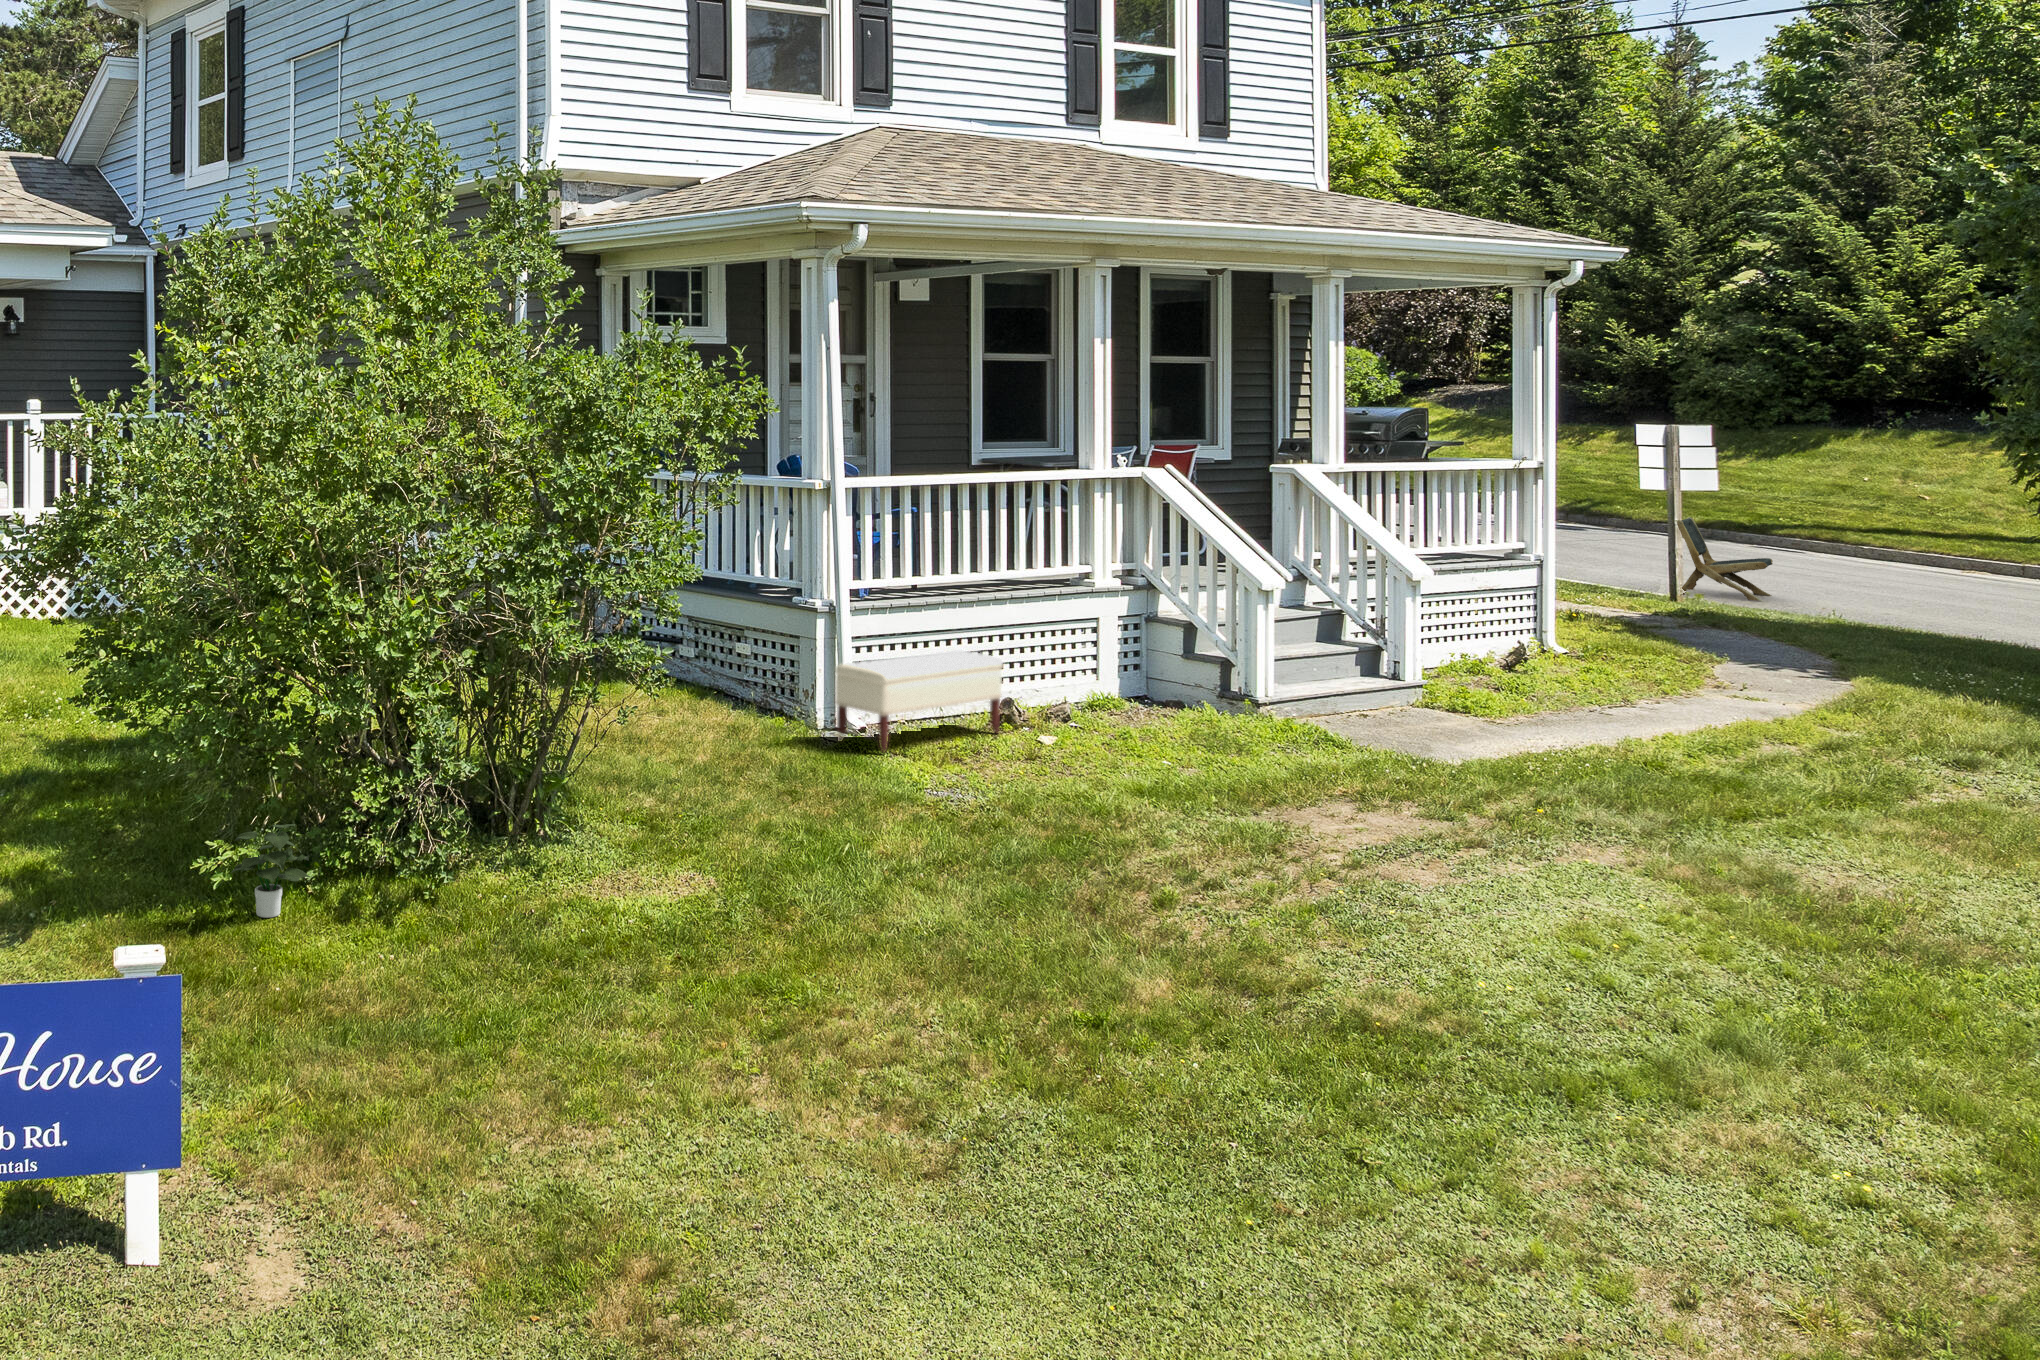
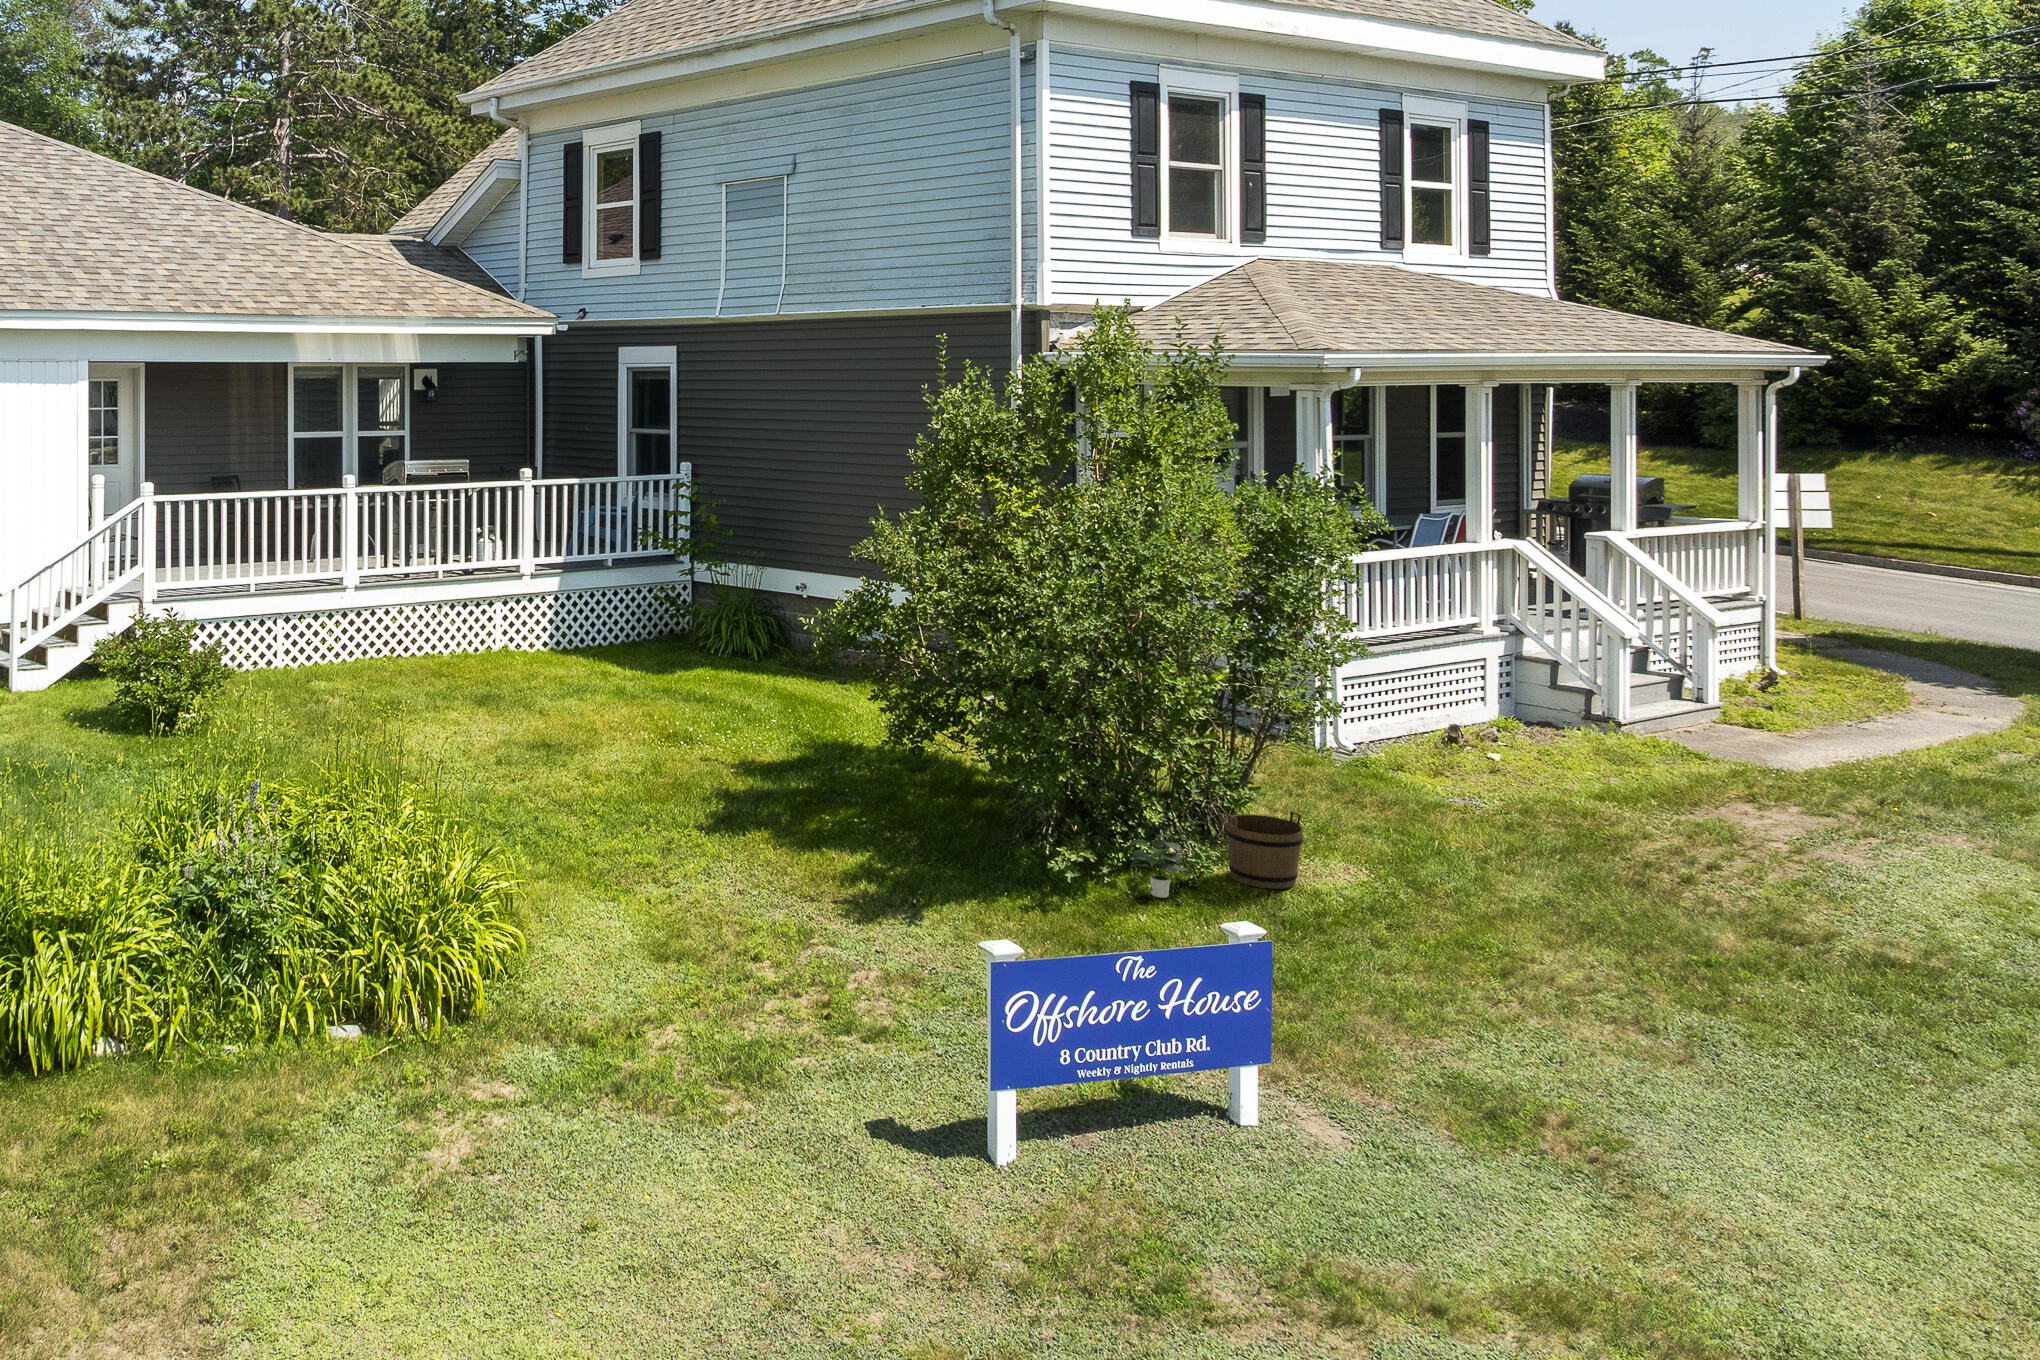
lounge chair: present [1677,517,1773,601] -> none [1798,550,1876,620]
bench: present [835,650,1003,752] -> none [1340,687,1450,768]
bucket: none [410,794,519,908] -> present [1225,811,1304,889]

